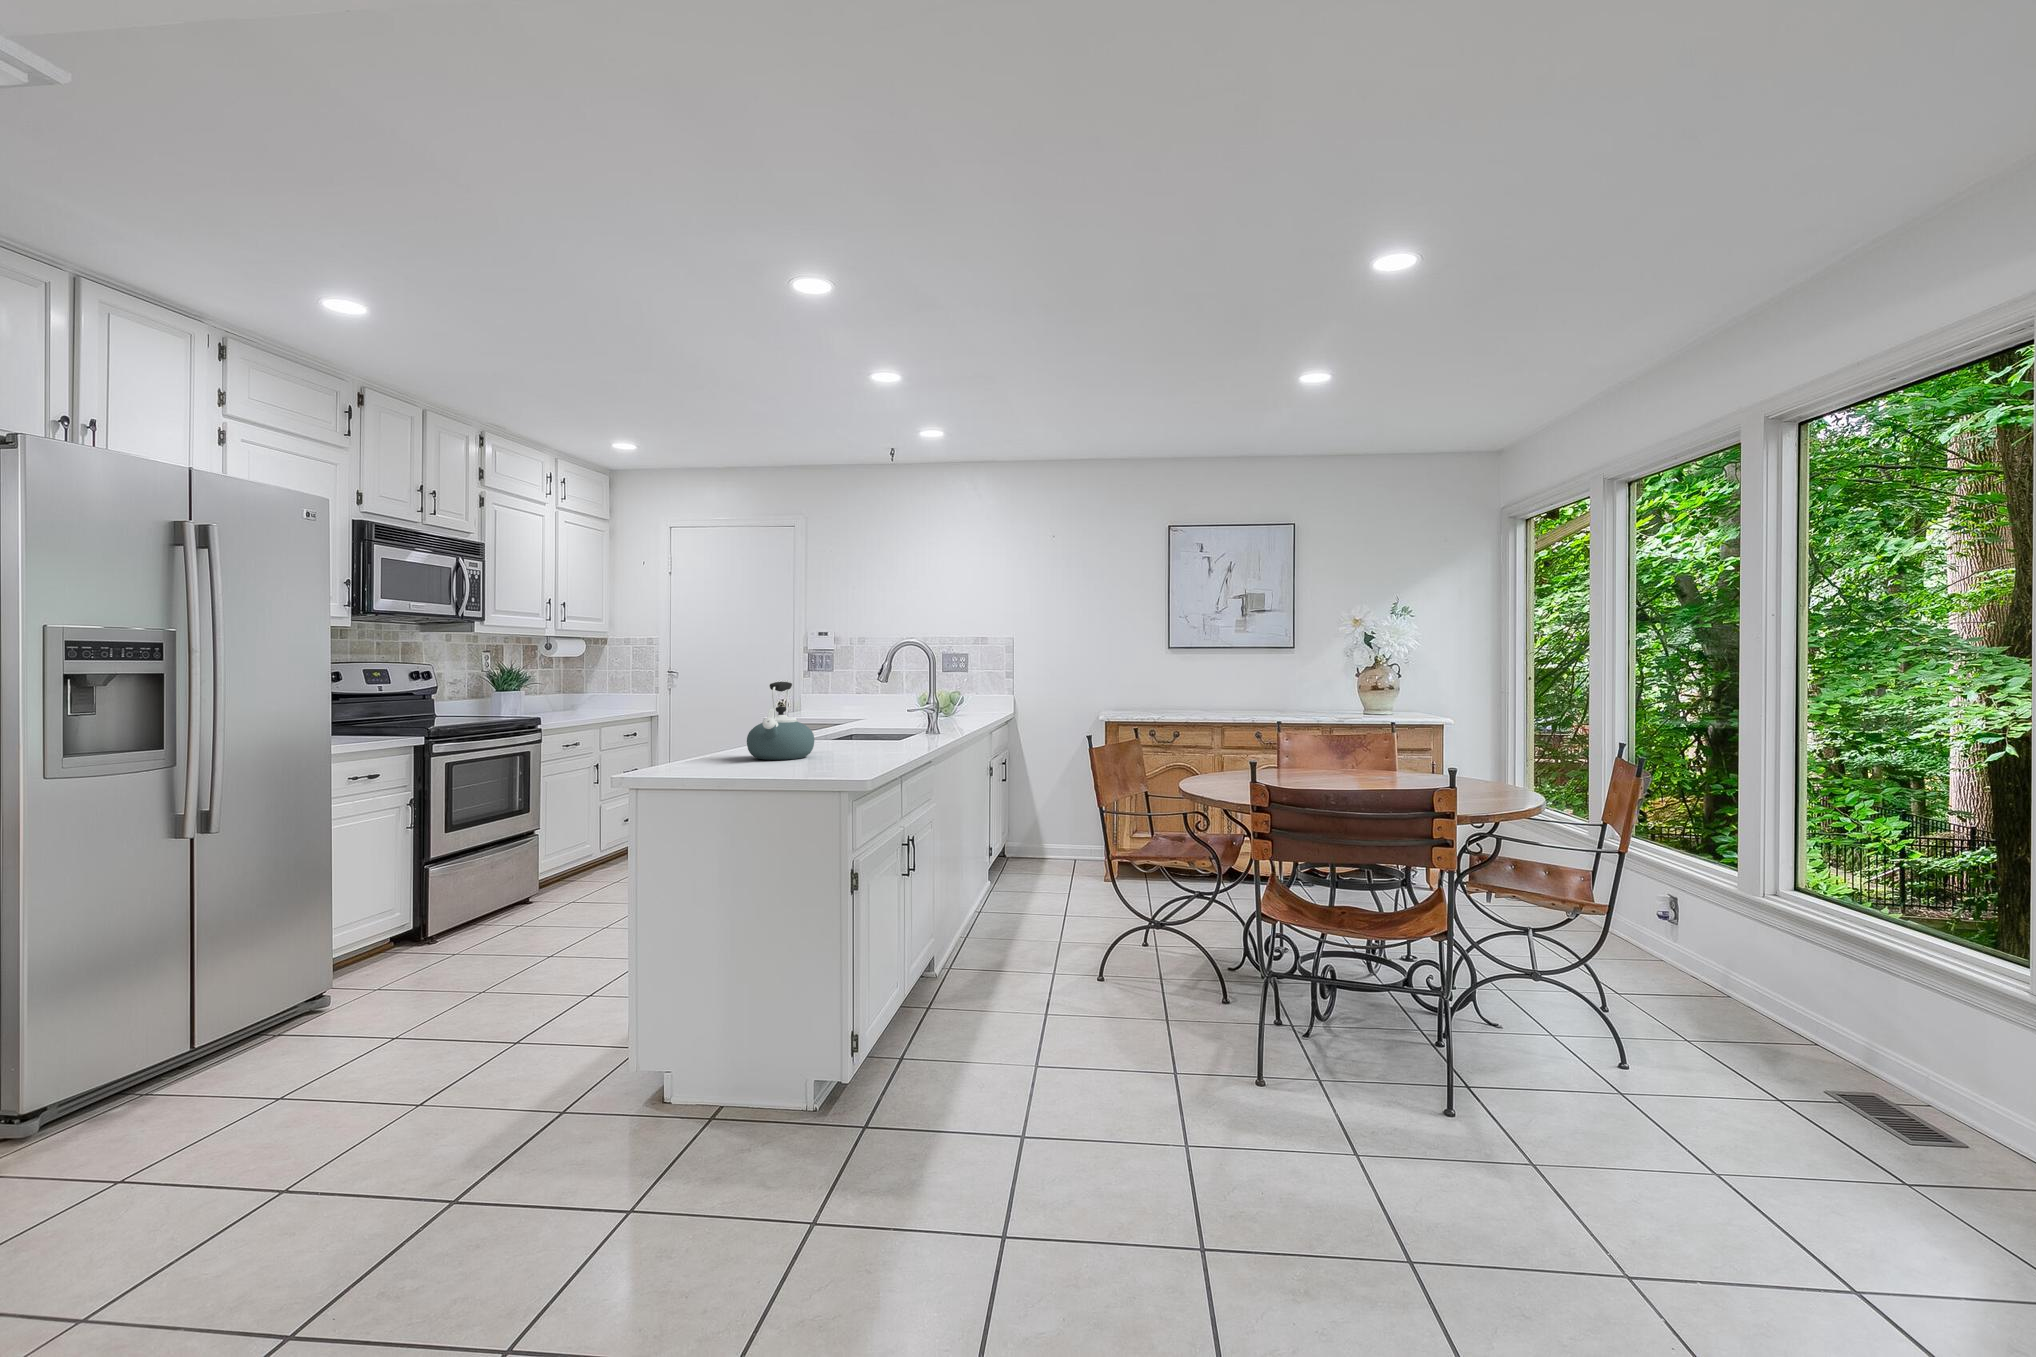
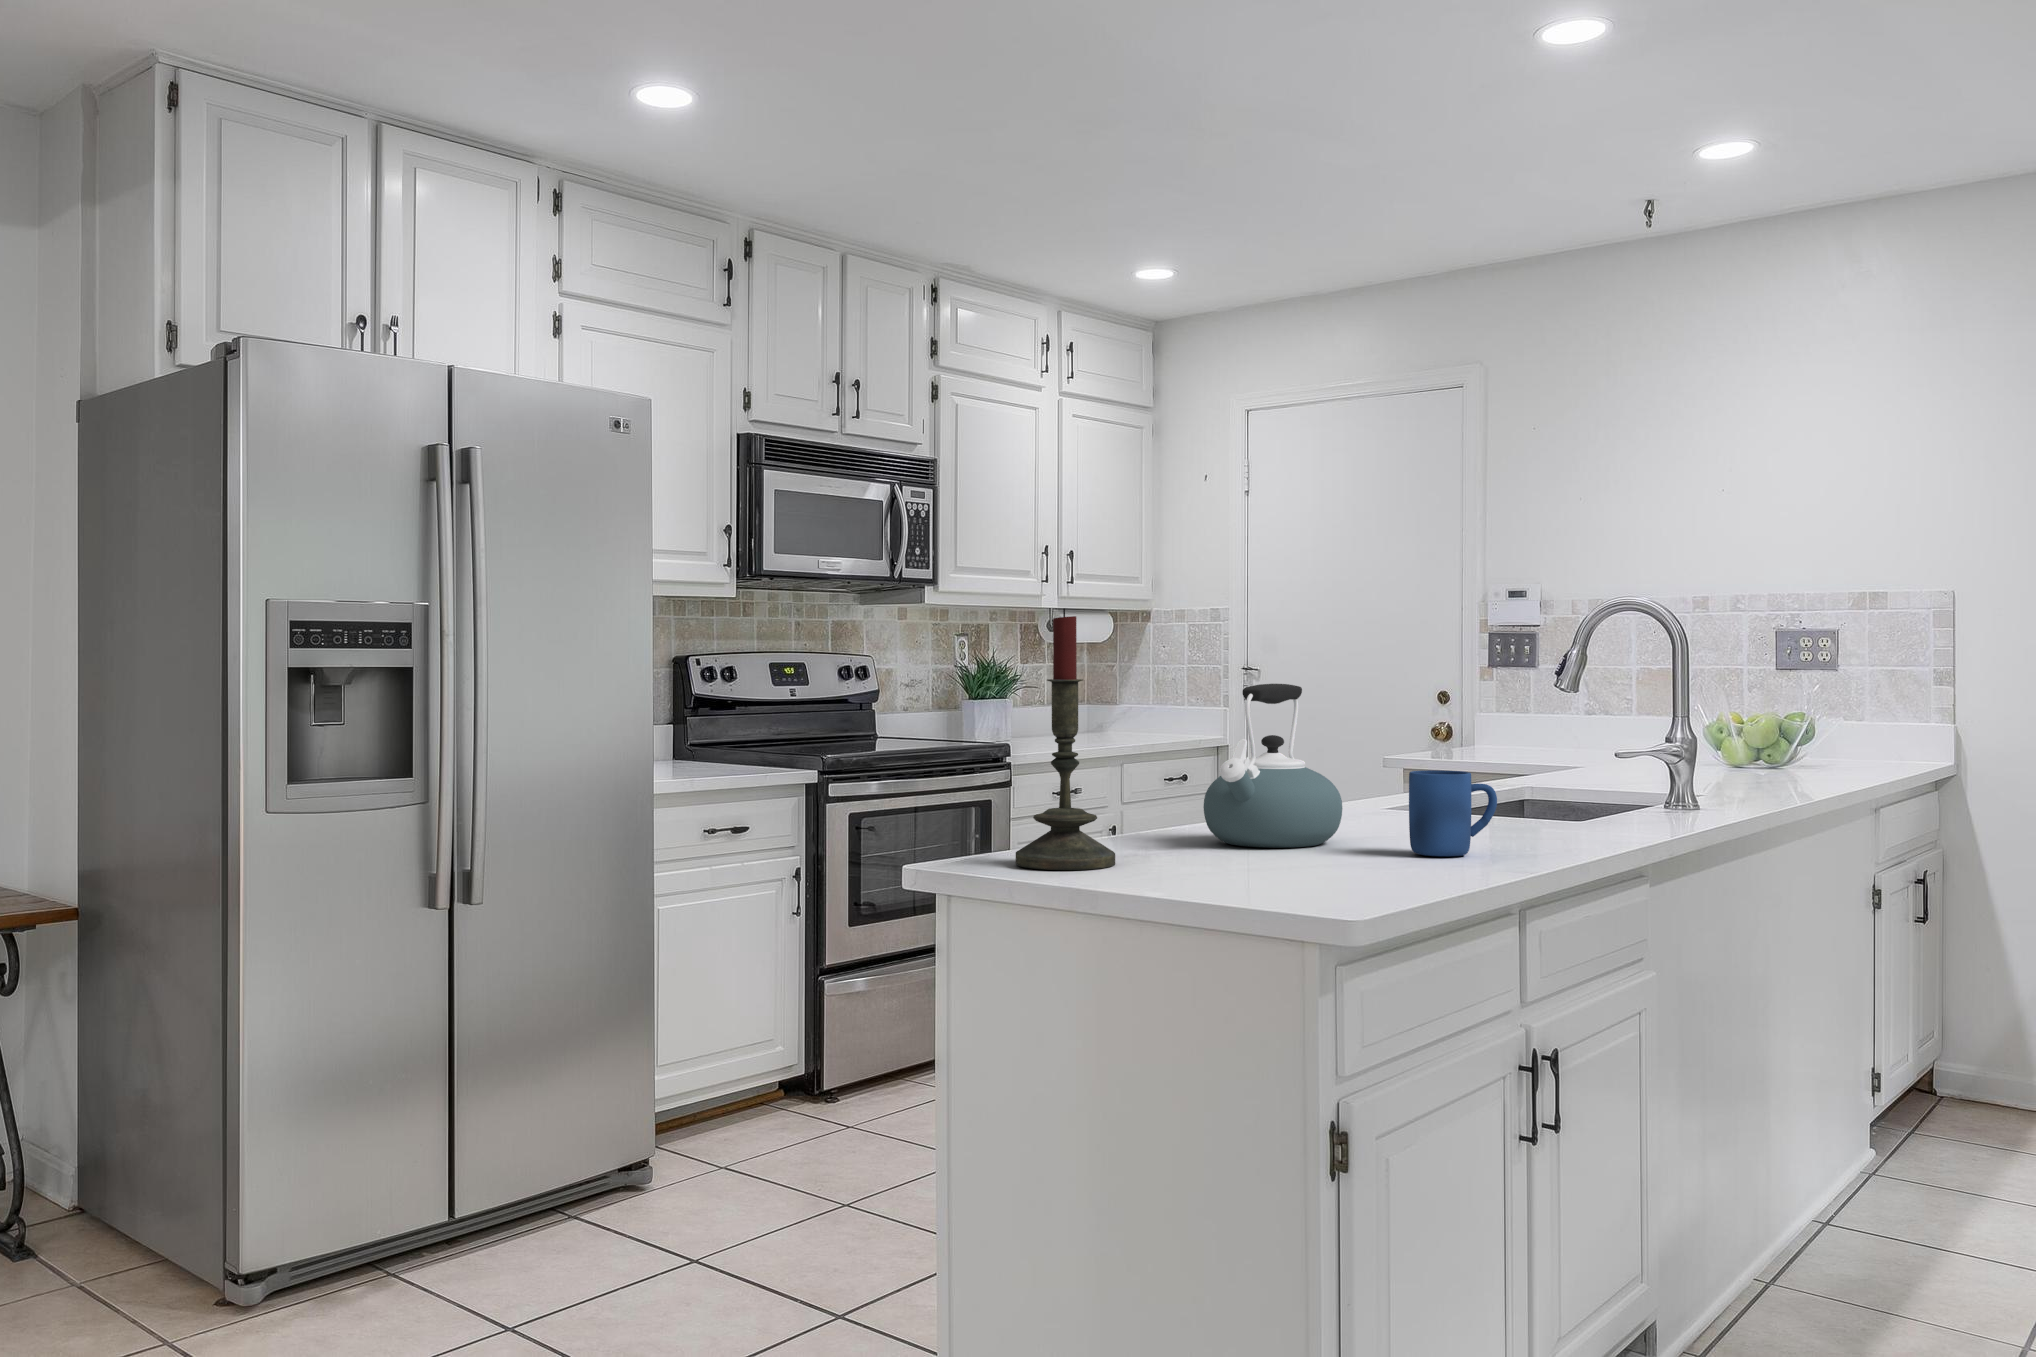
candle: none [671,645,723,775] -> present [1016,609,1115,870]
mug: none [852,720,889,758] -> present [1409,770,1497,856]

